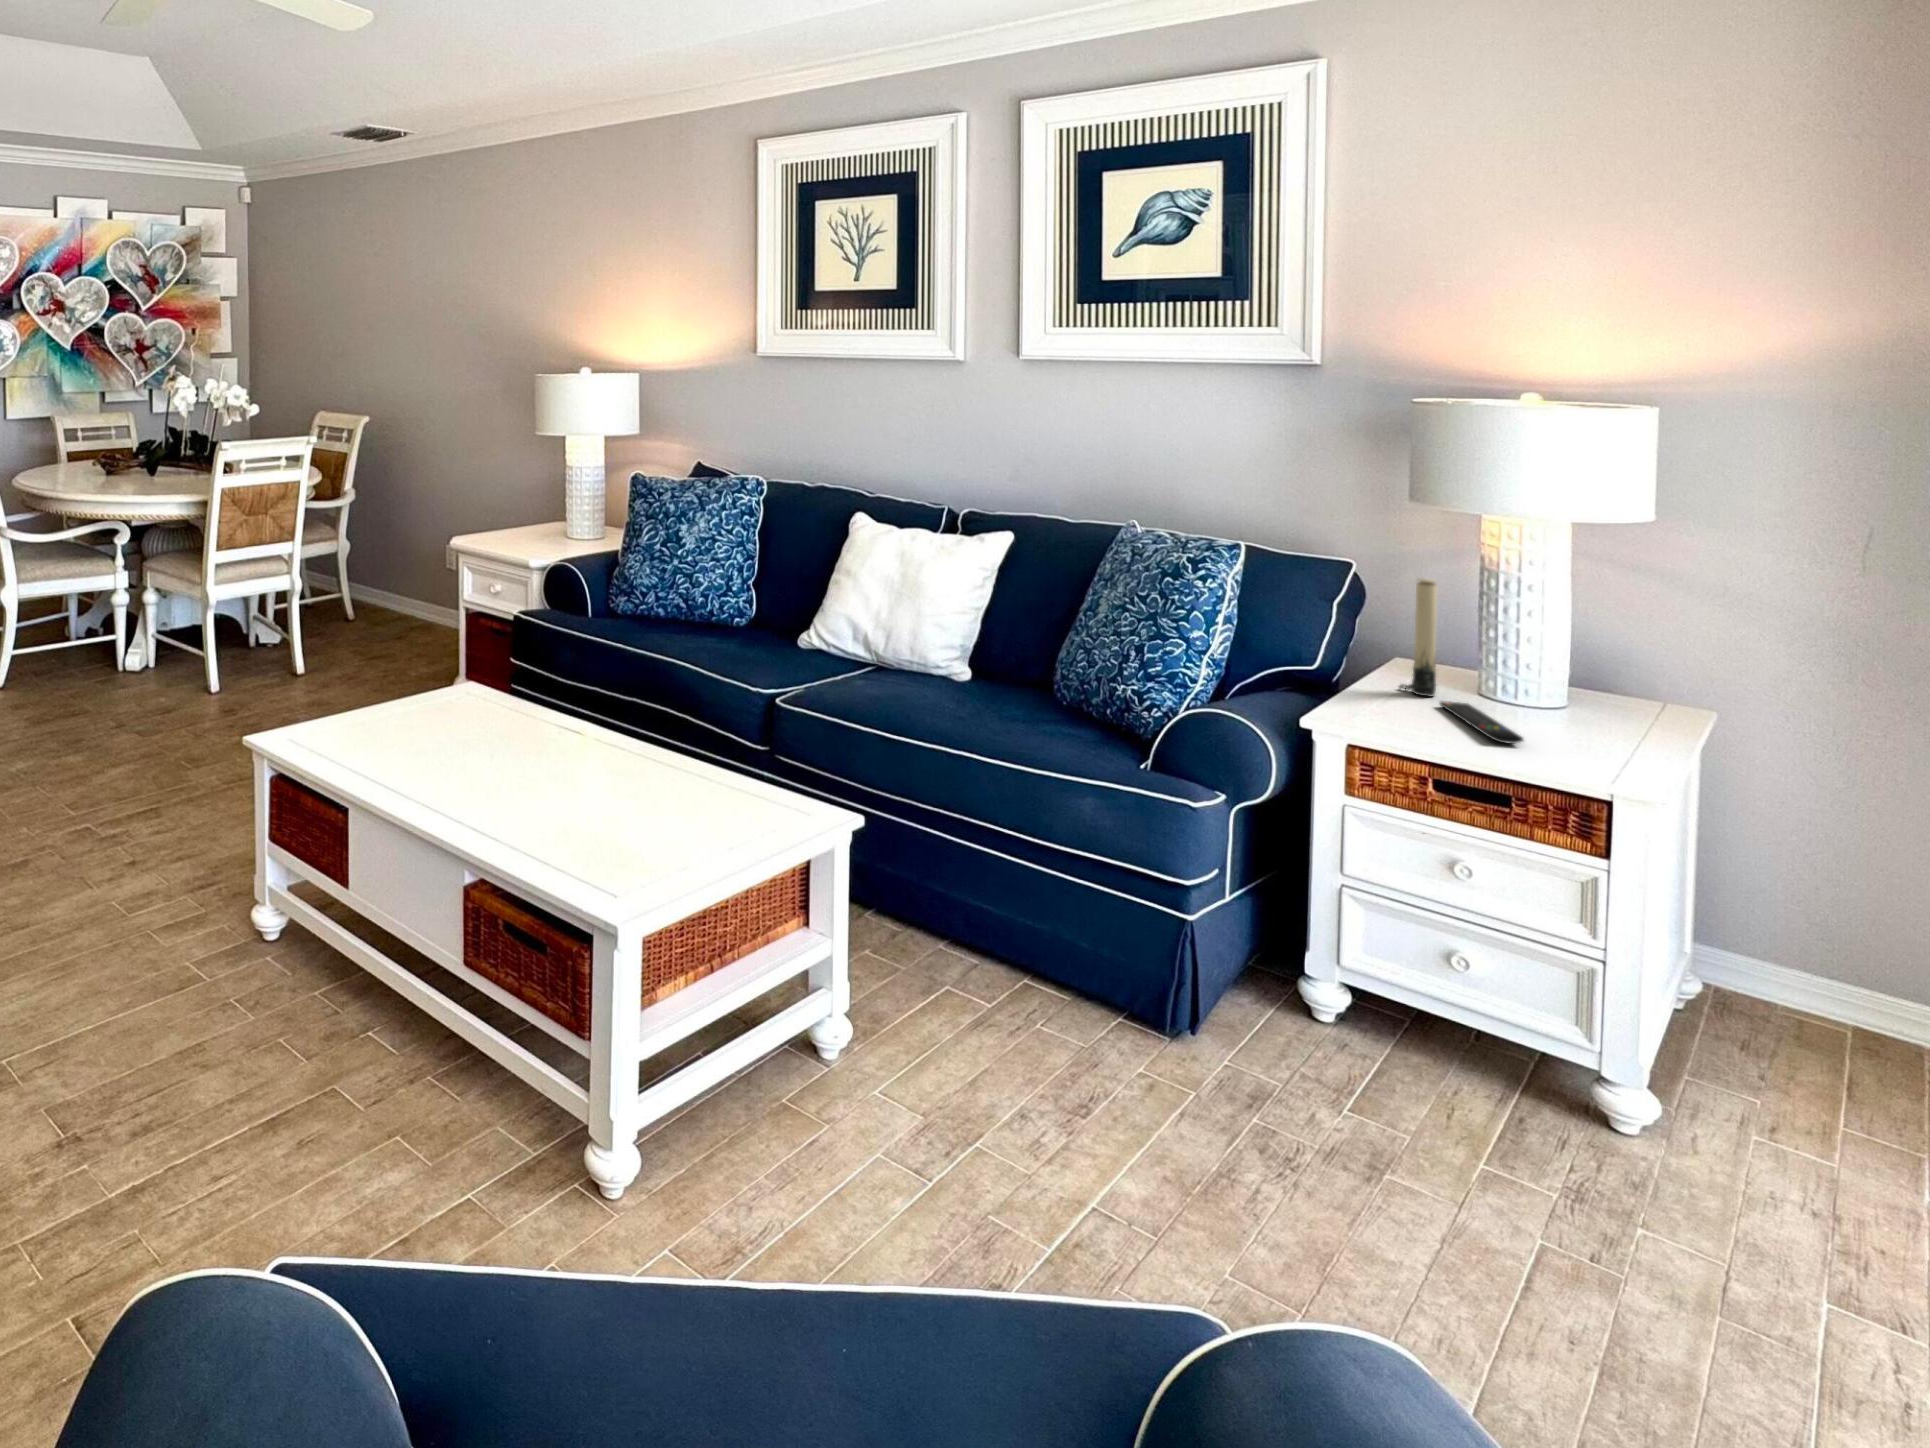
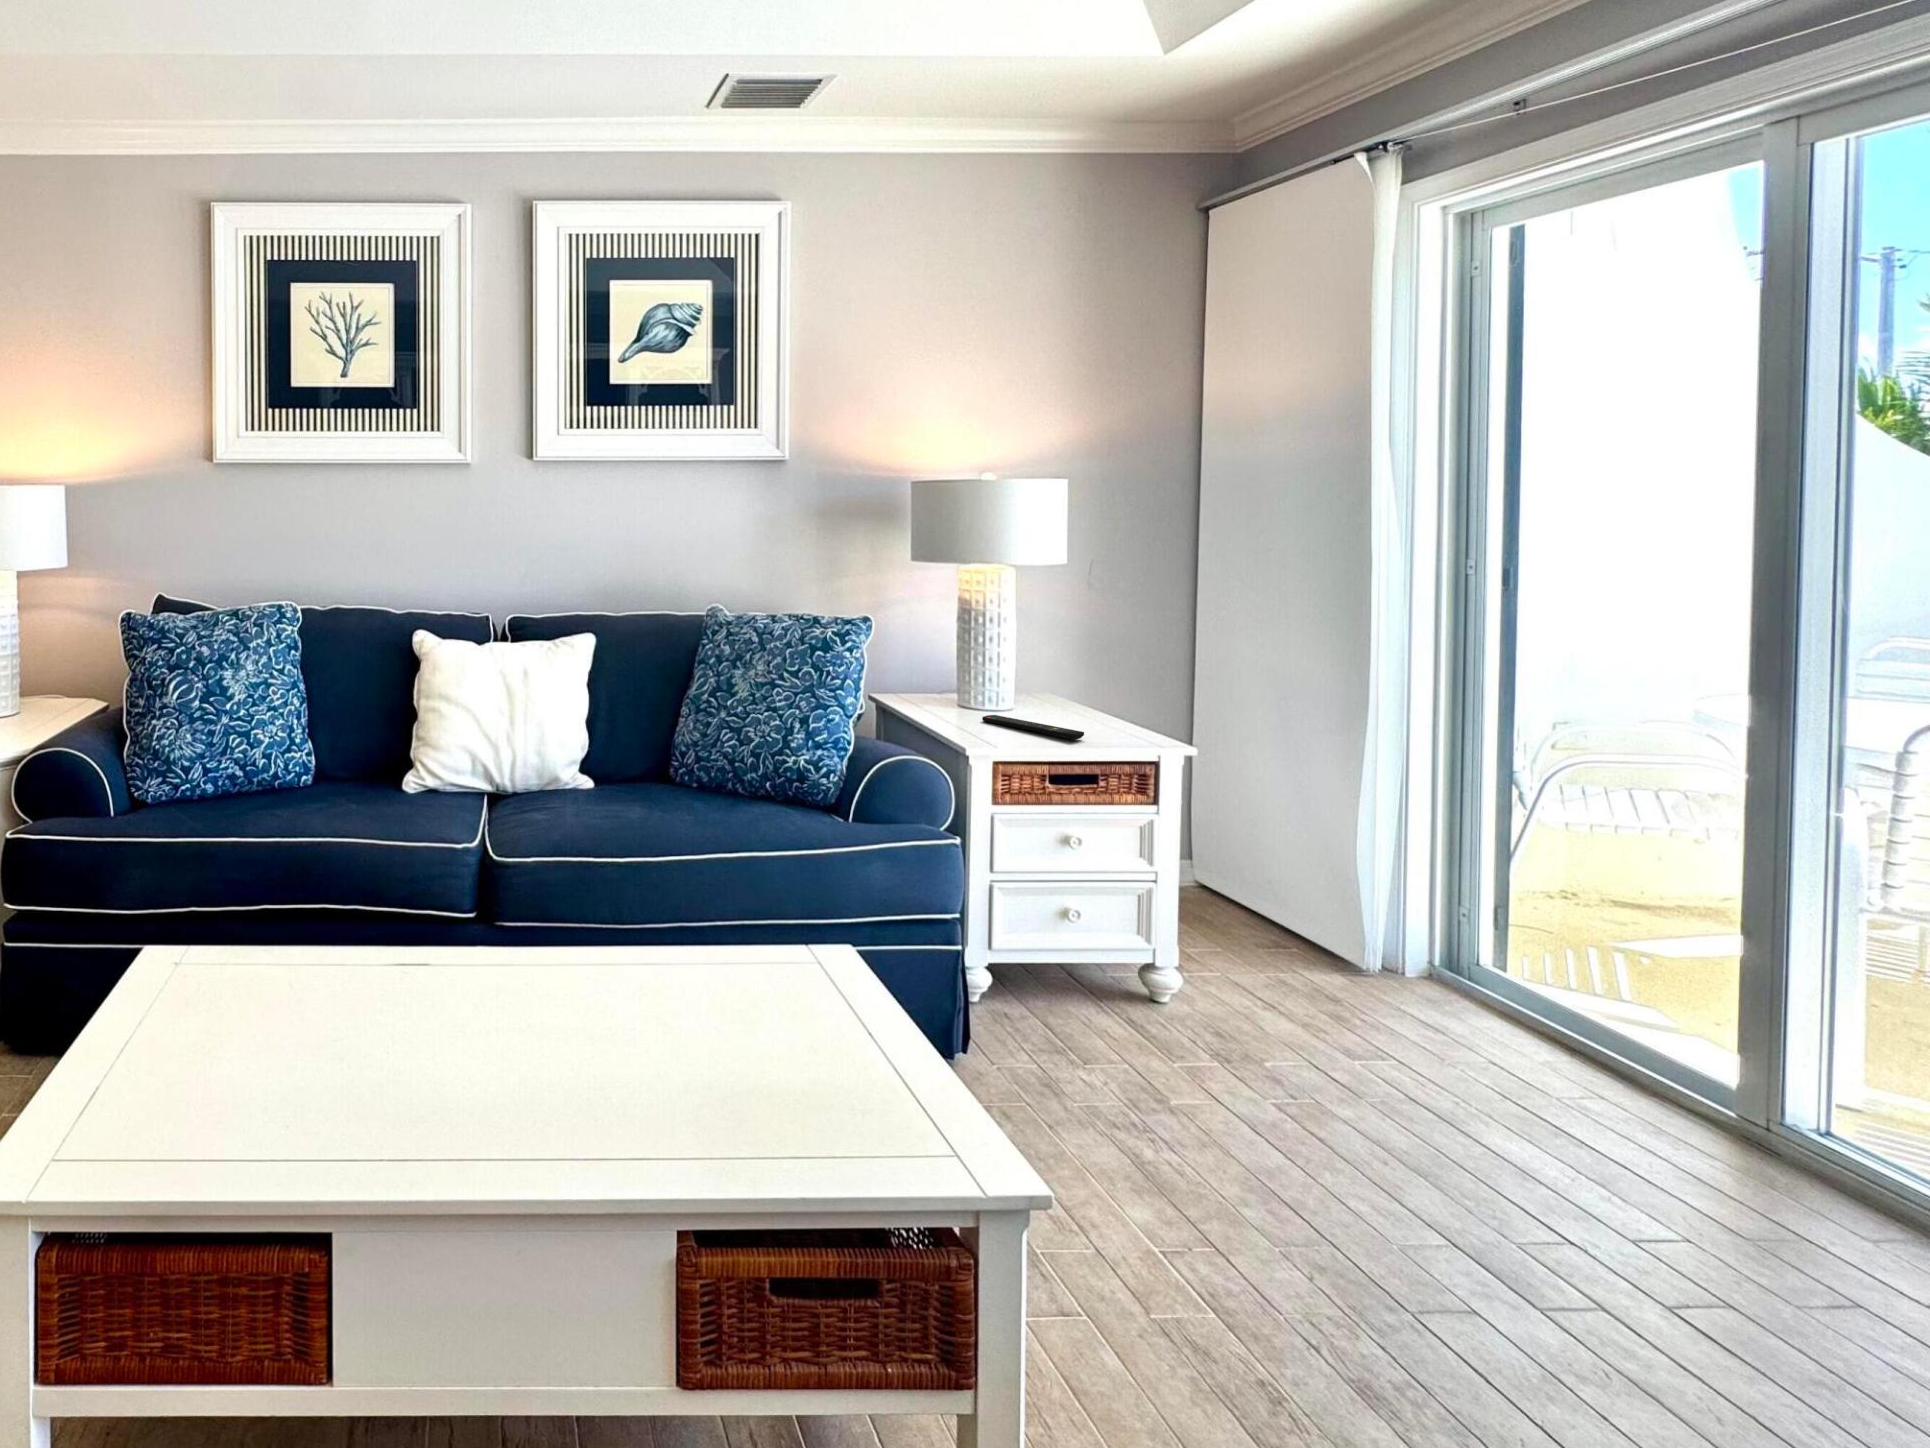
candle: present [1399,578,1437,697] -> none [934,621,964,716]

